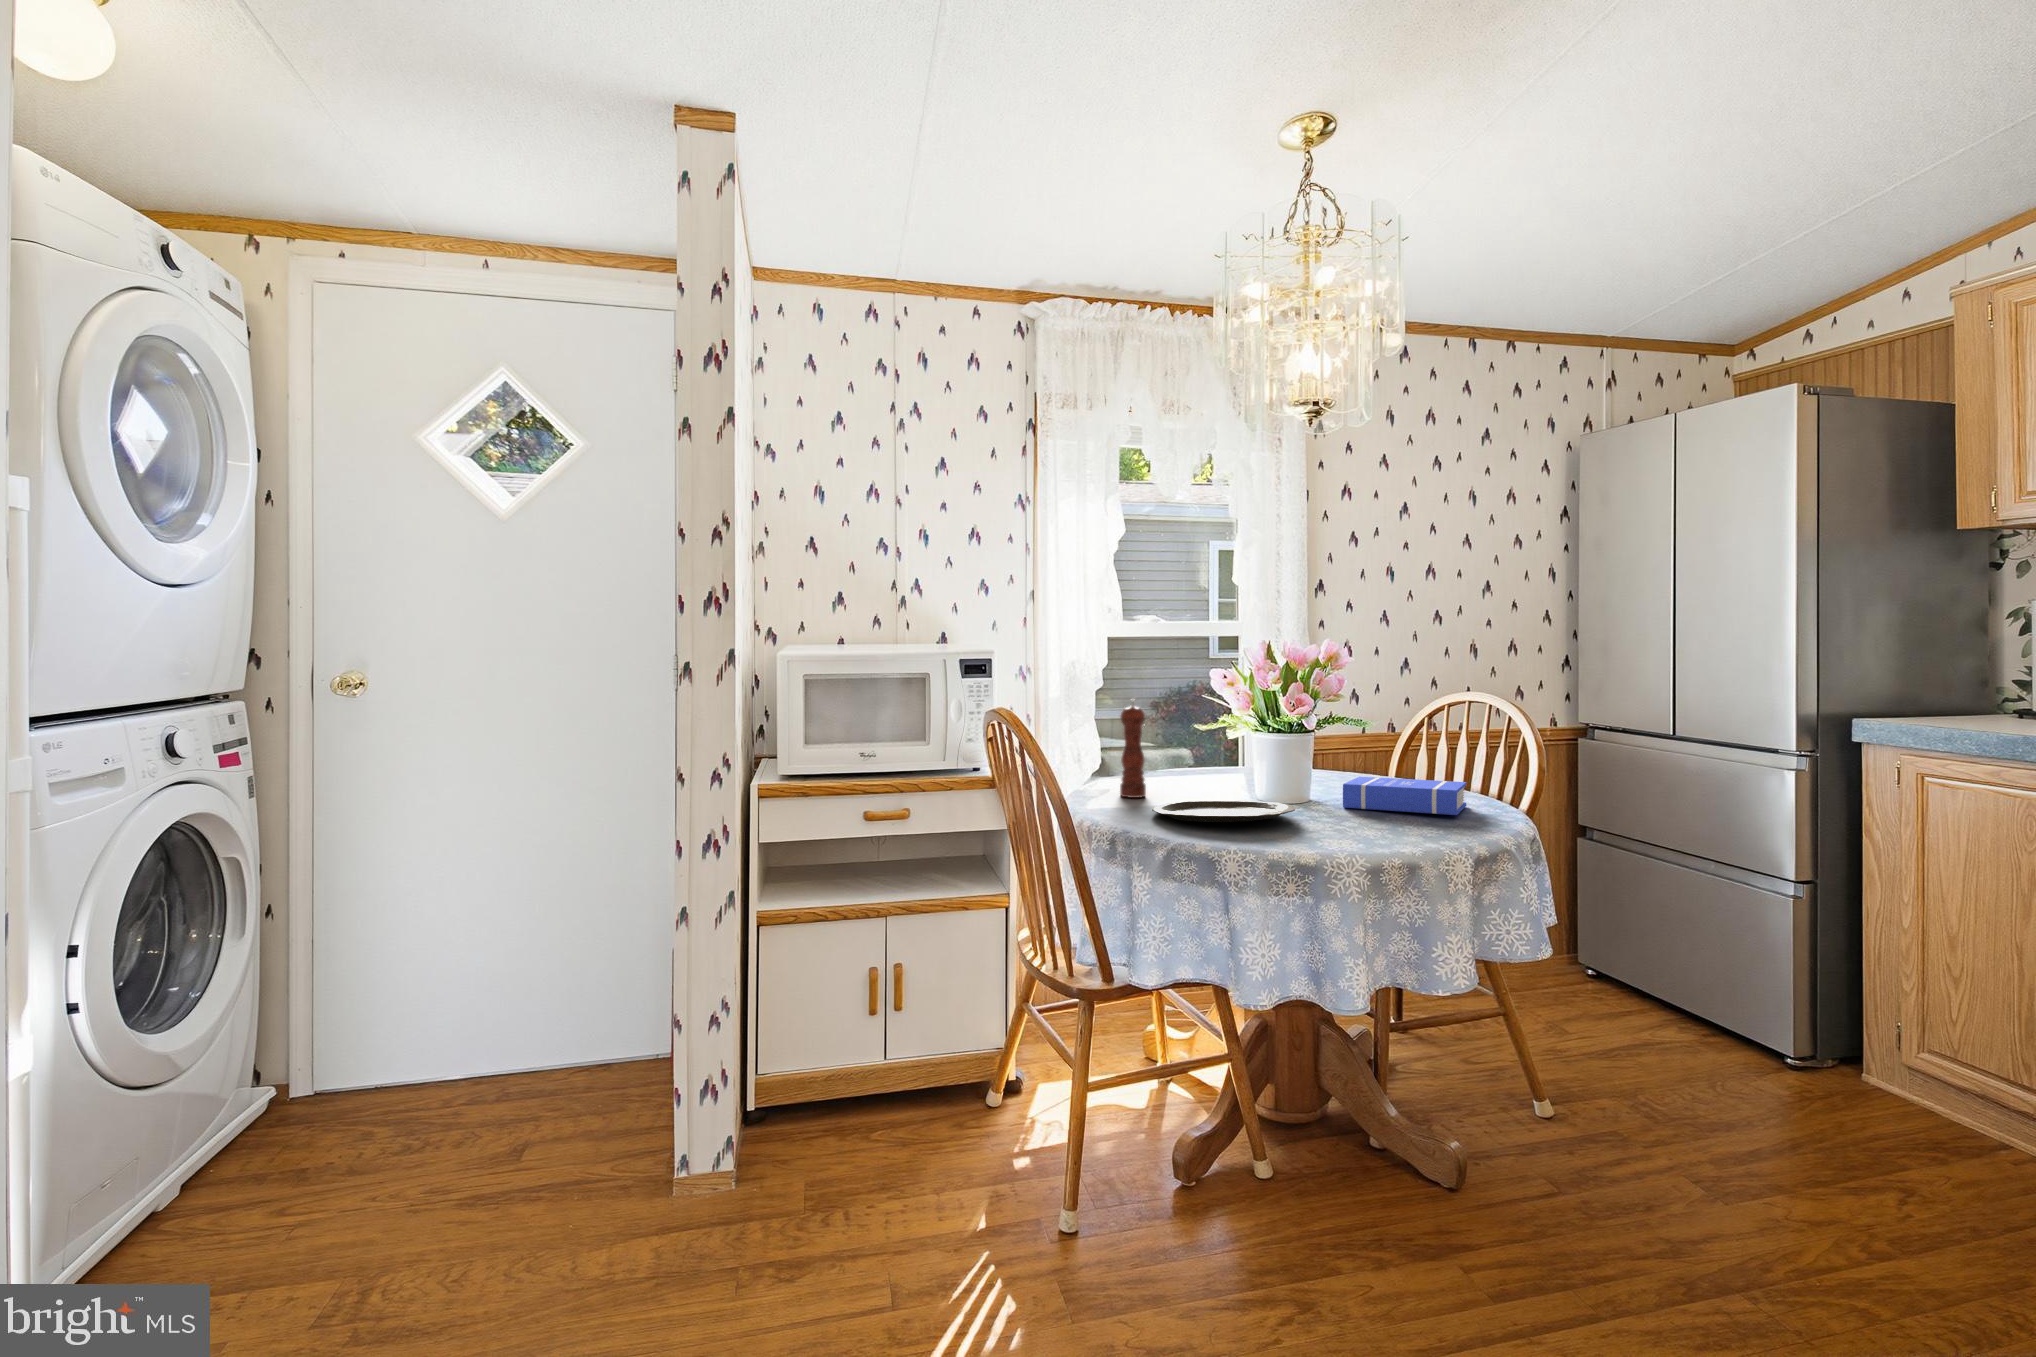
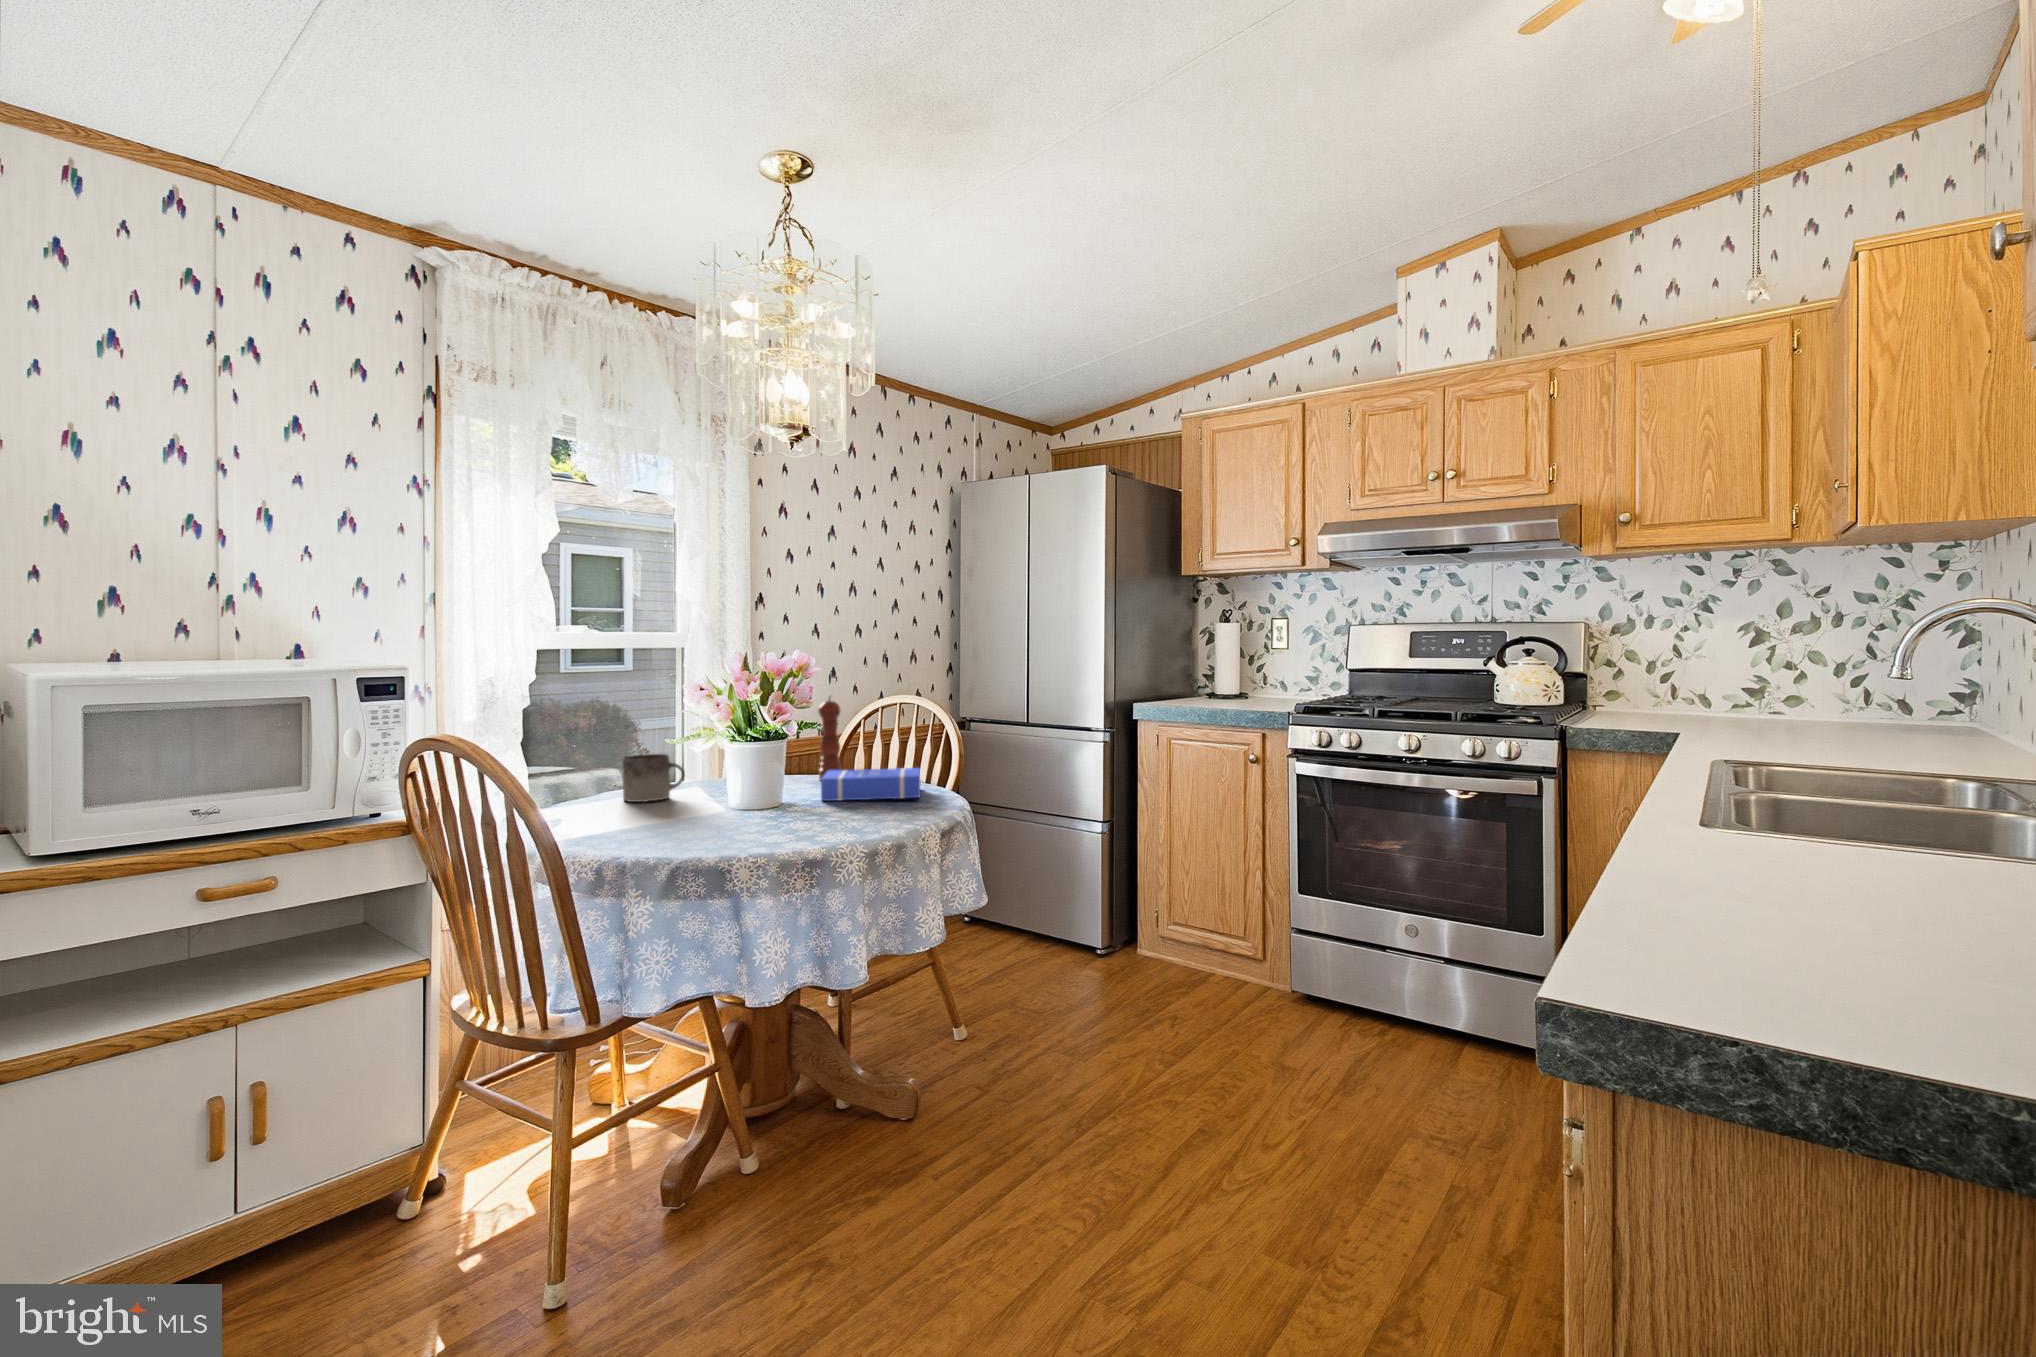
pepper mill: present [1120,700,1146,798] -> present [818,695,842,780]
mug: none [1156,747,1212,791] -> present [622,754,685,802]
plate: present [1152,801,1295,822] -> none [634,803,787,833]

